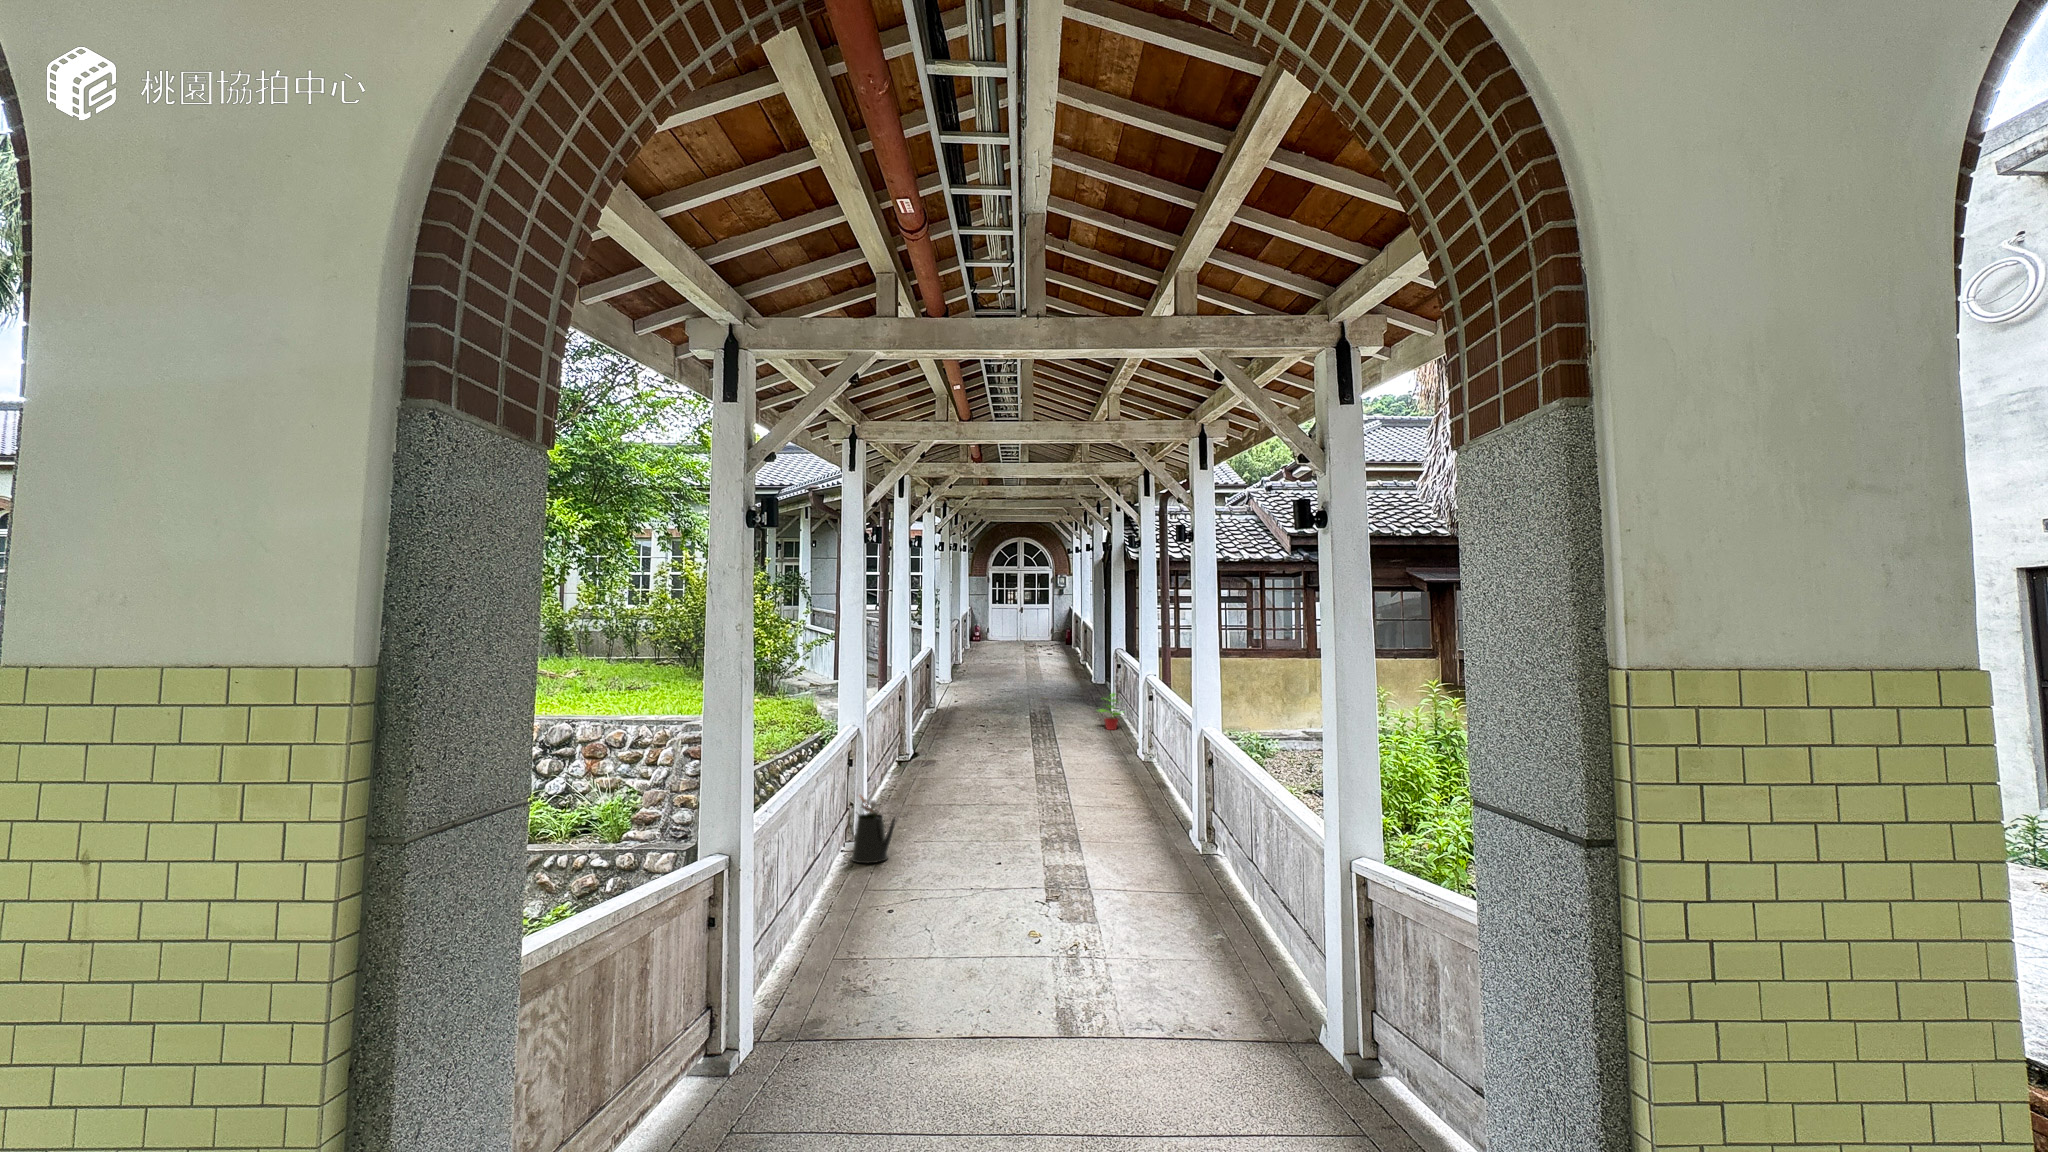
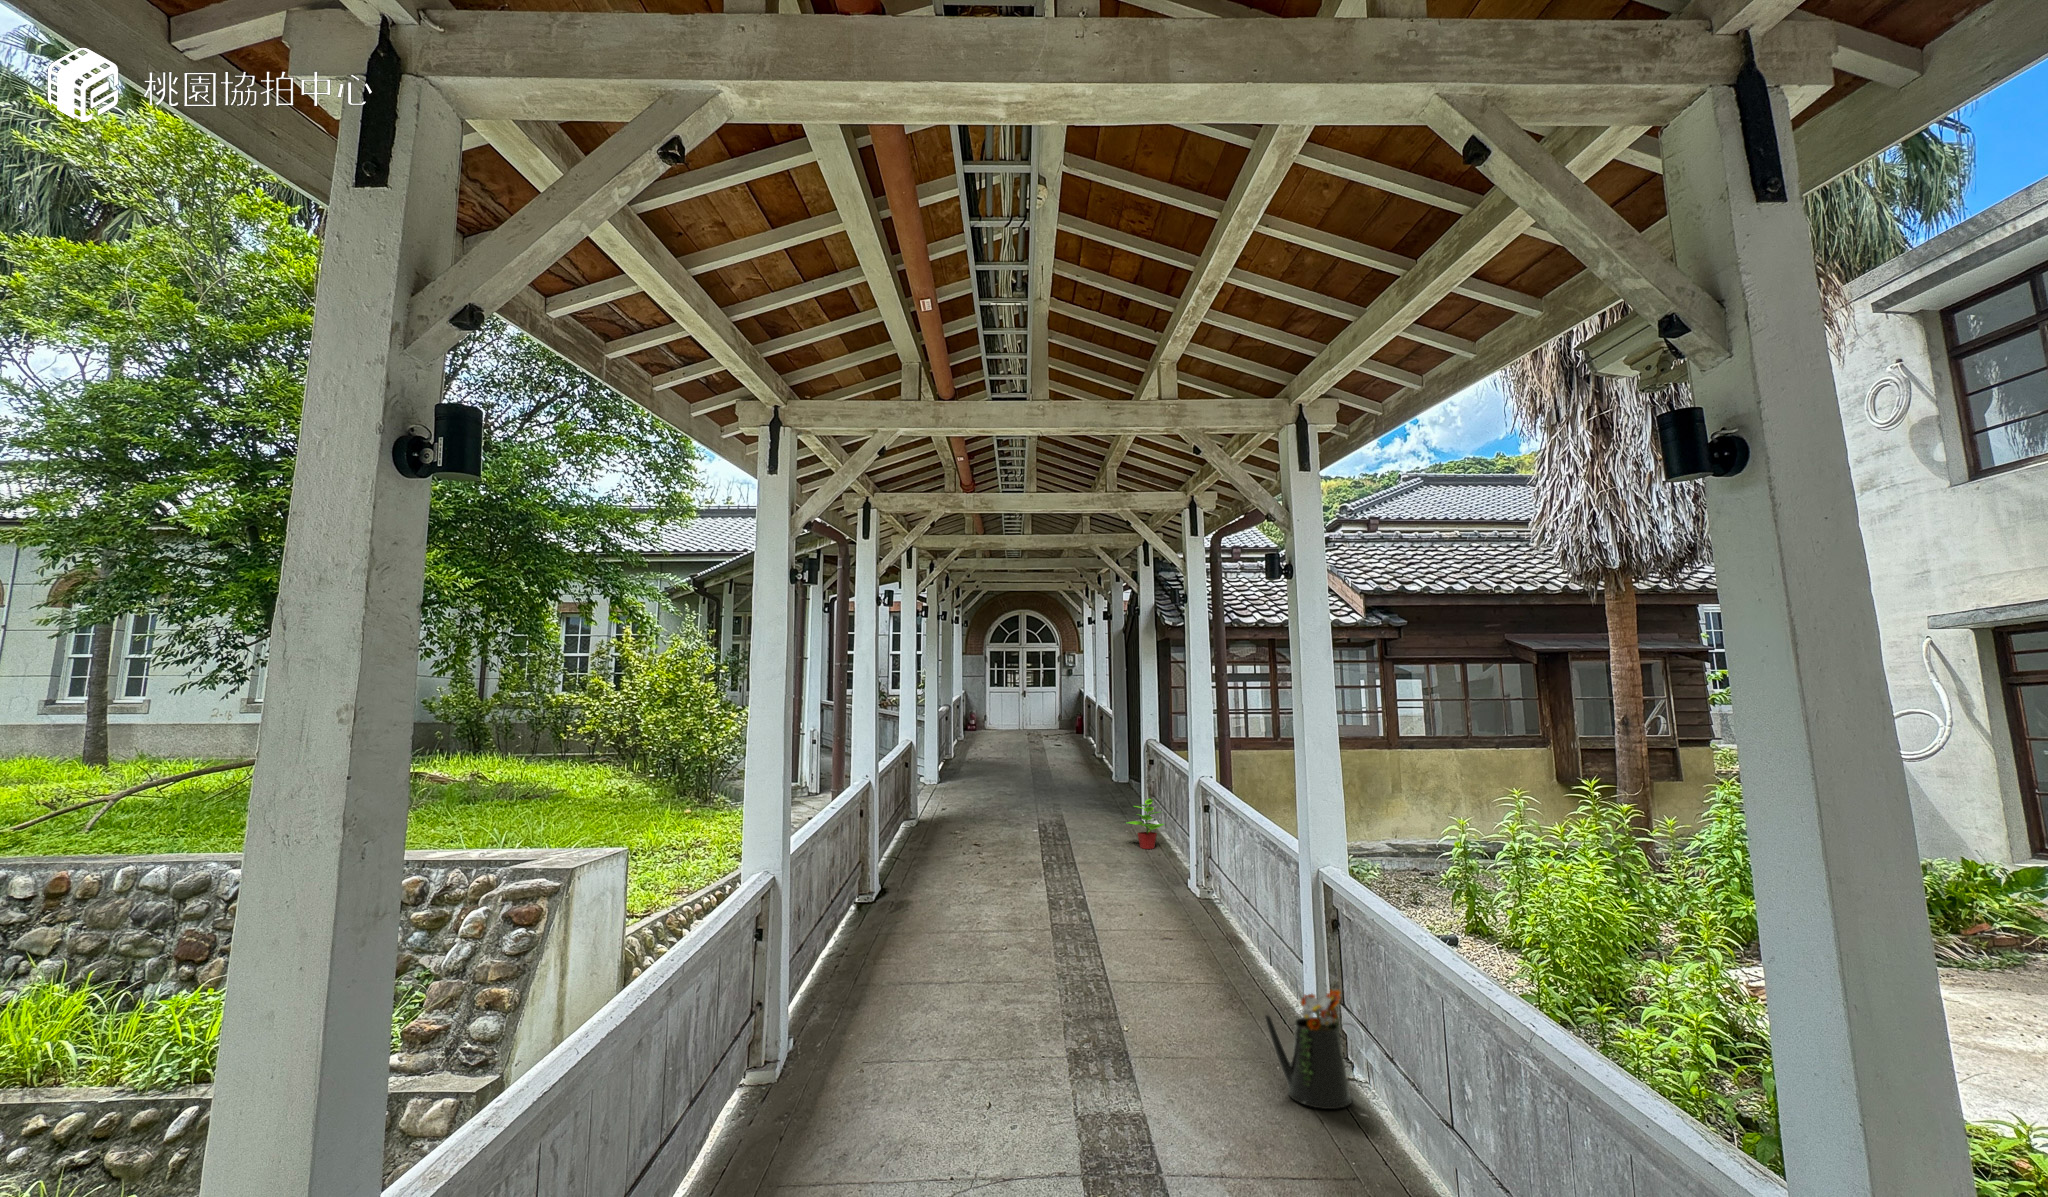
watering can: present [848,796,896,863] -> present [1266,990,1357,1109]

